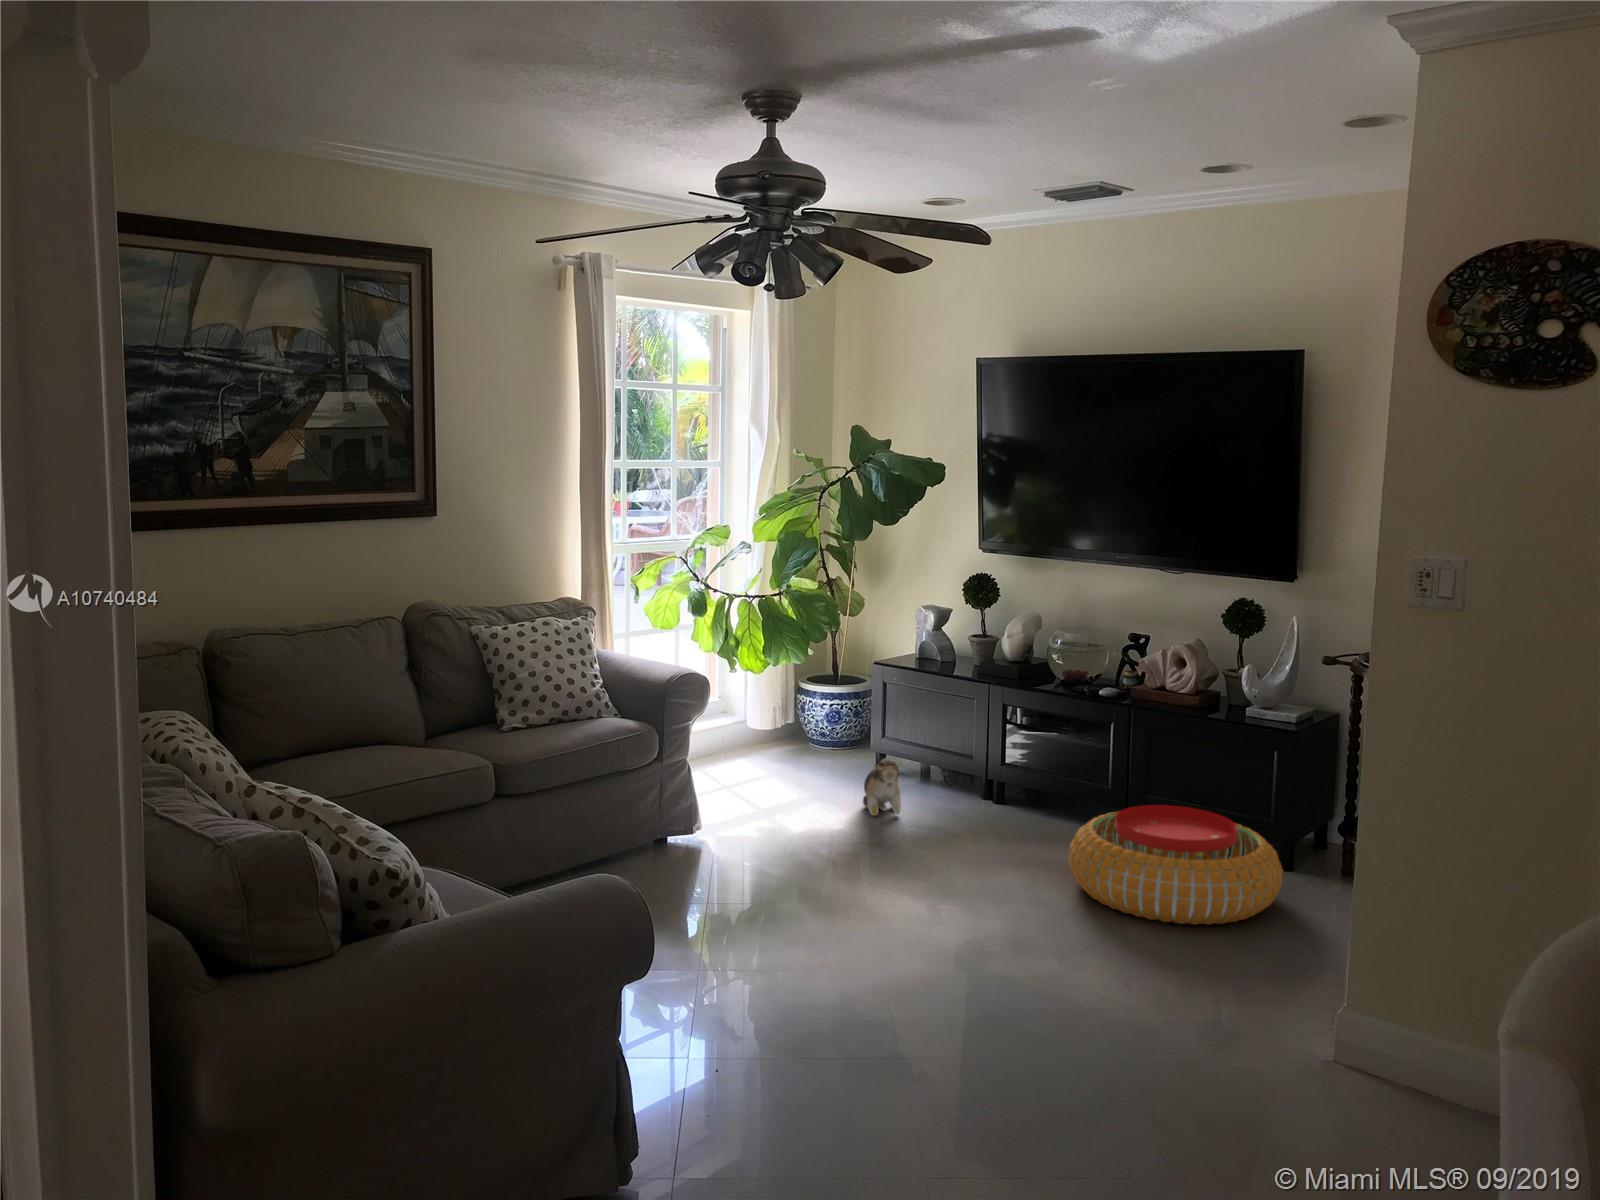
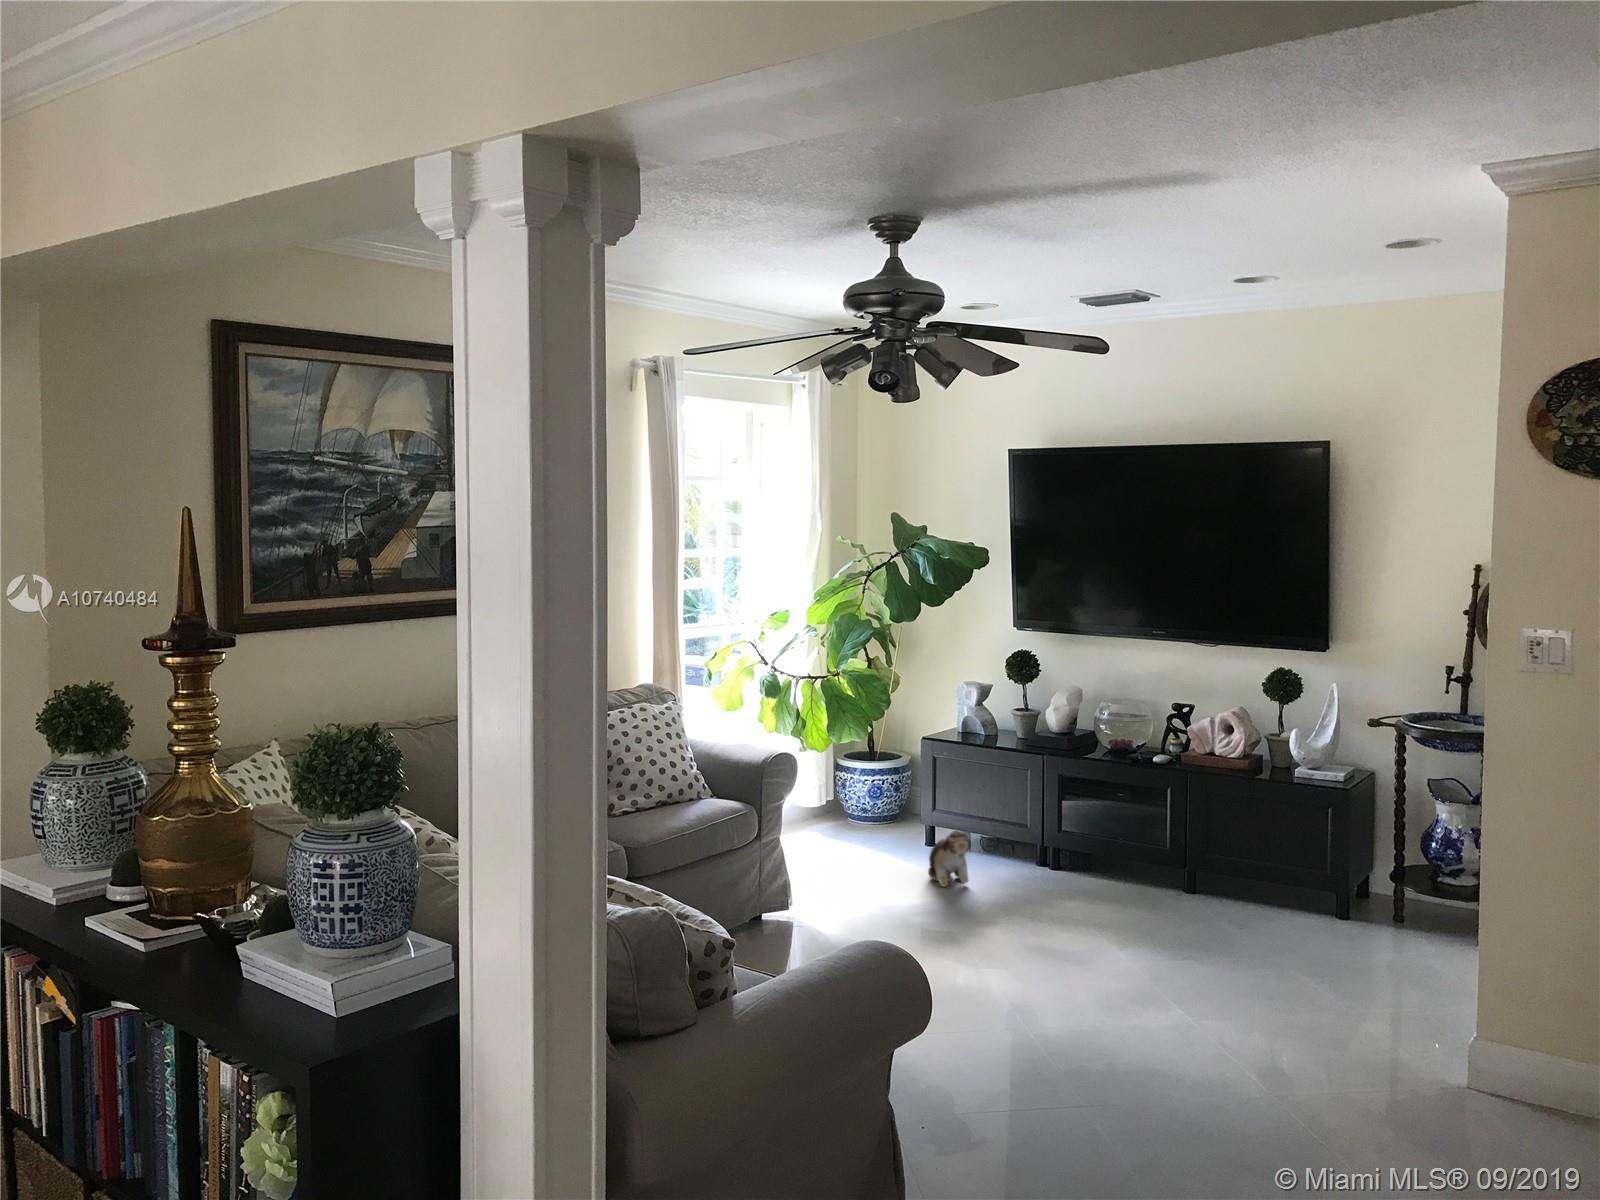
pouf: present [1069,805,1283,924] -> none [1154,863,1358,974]

